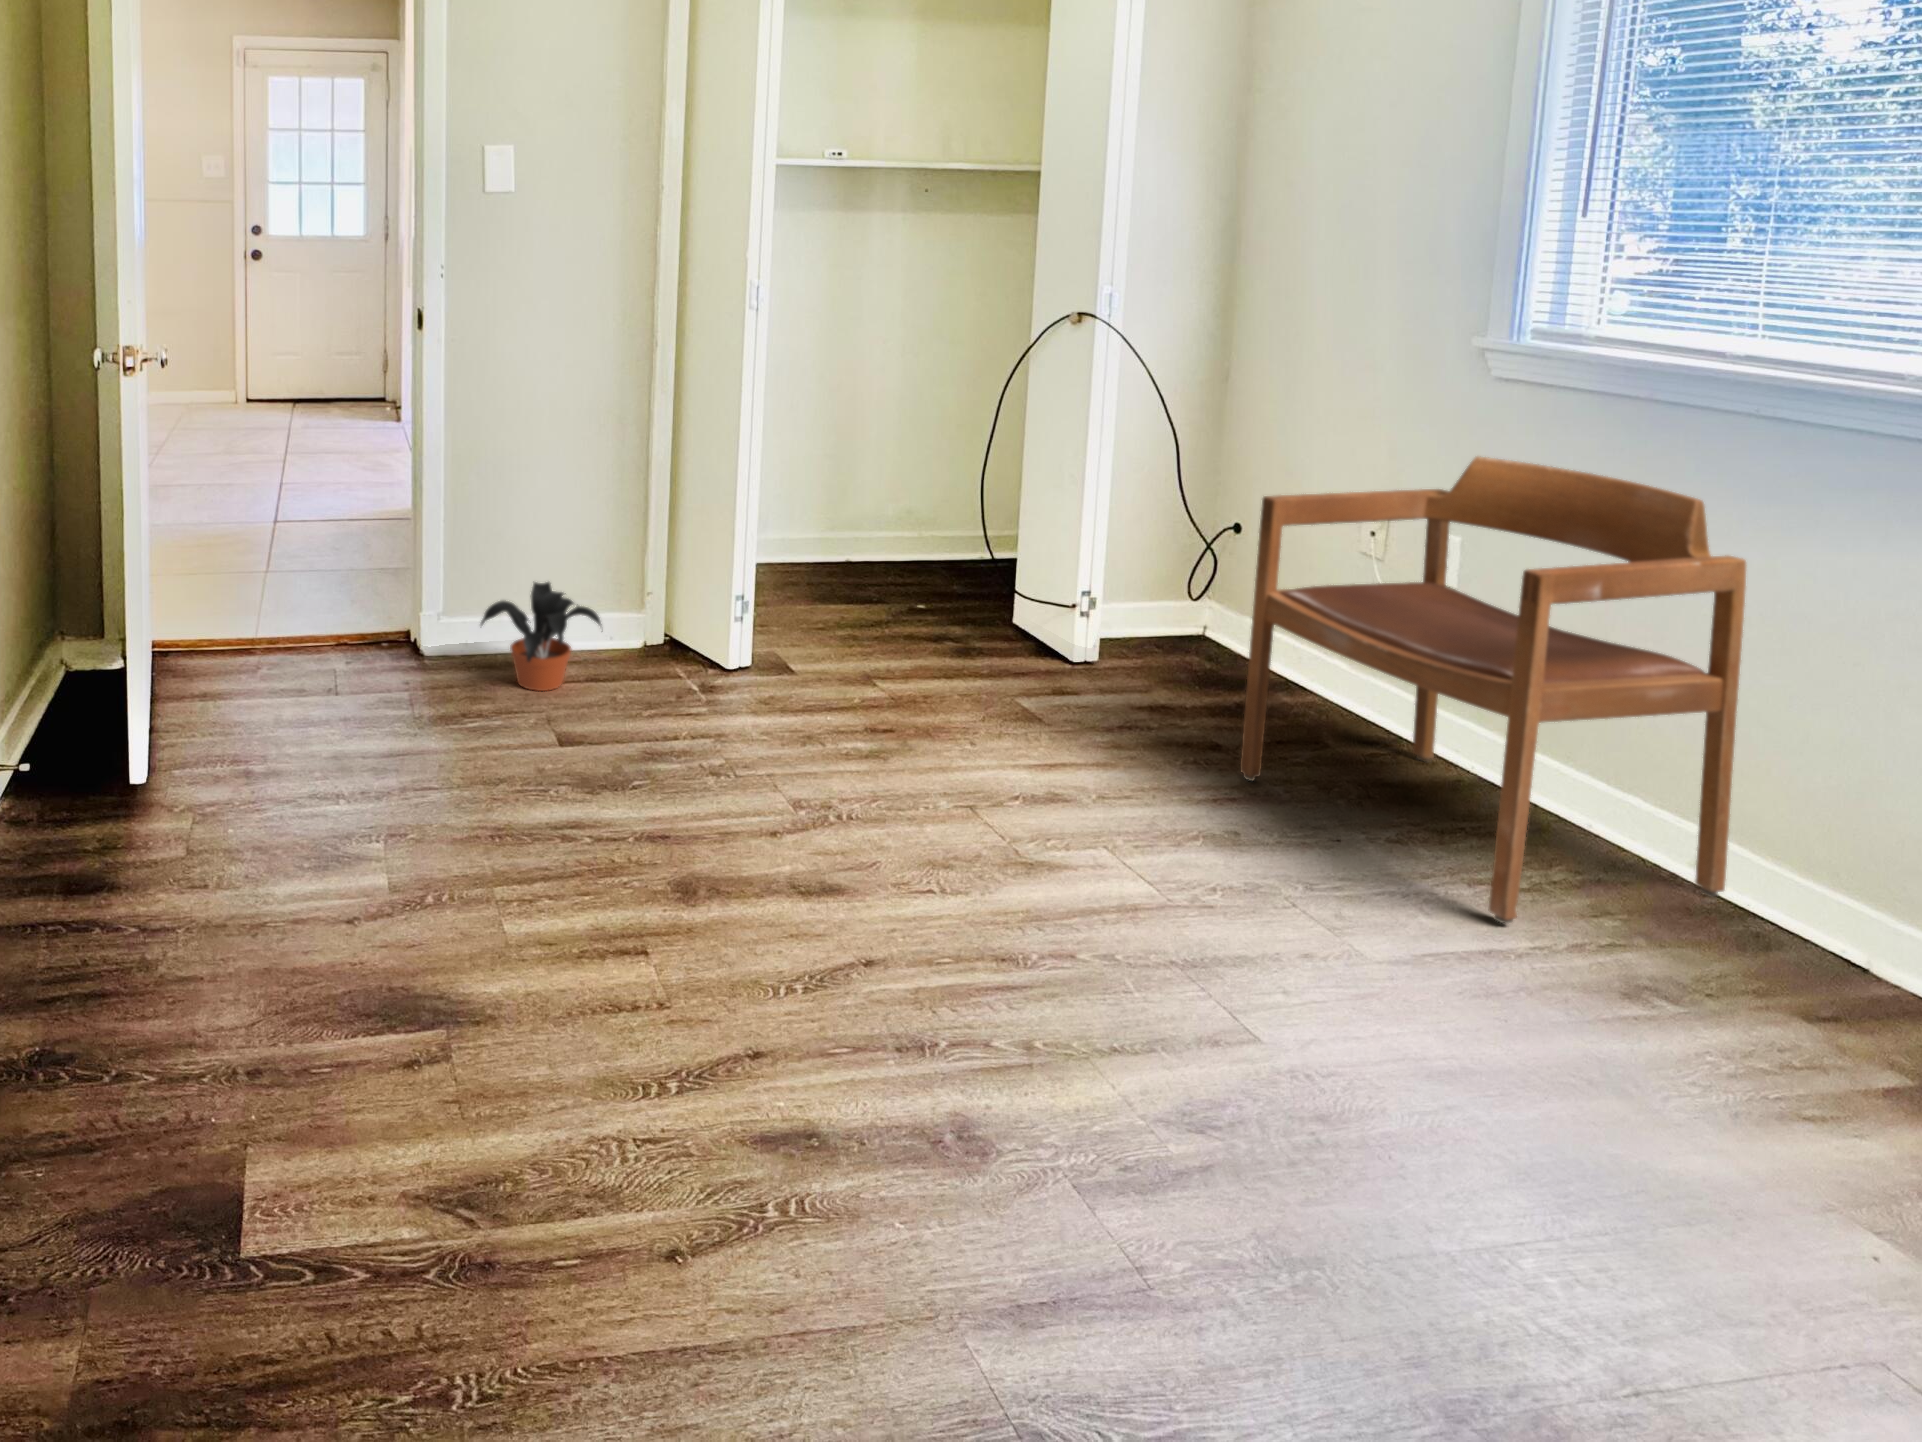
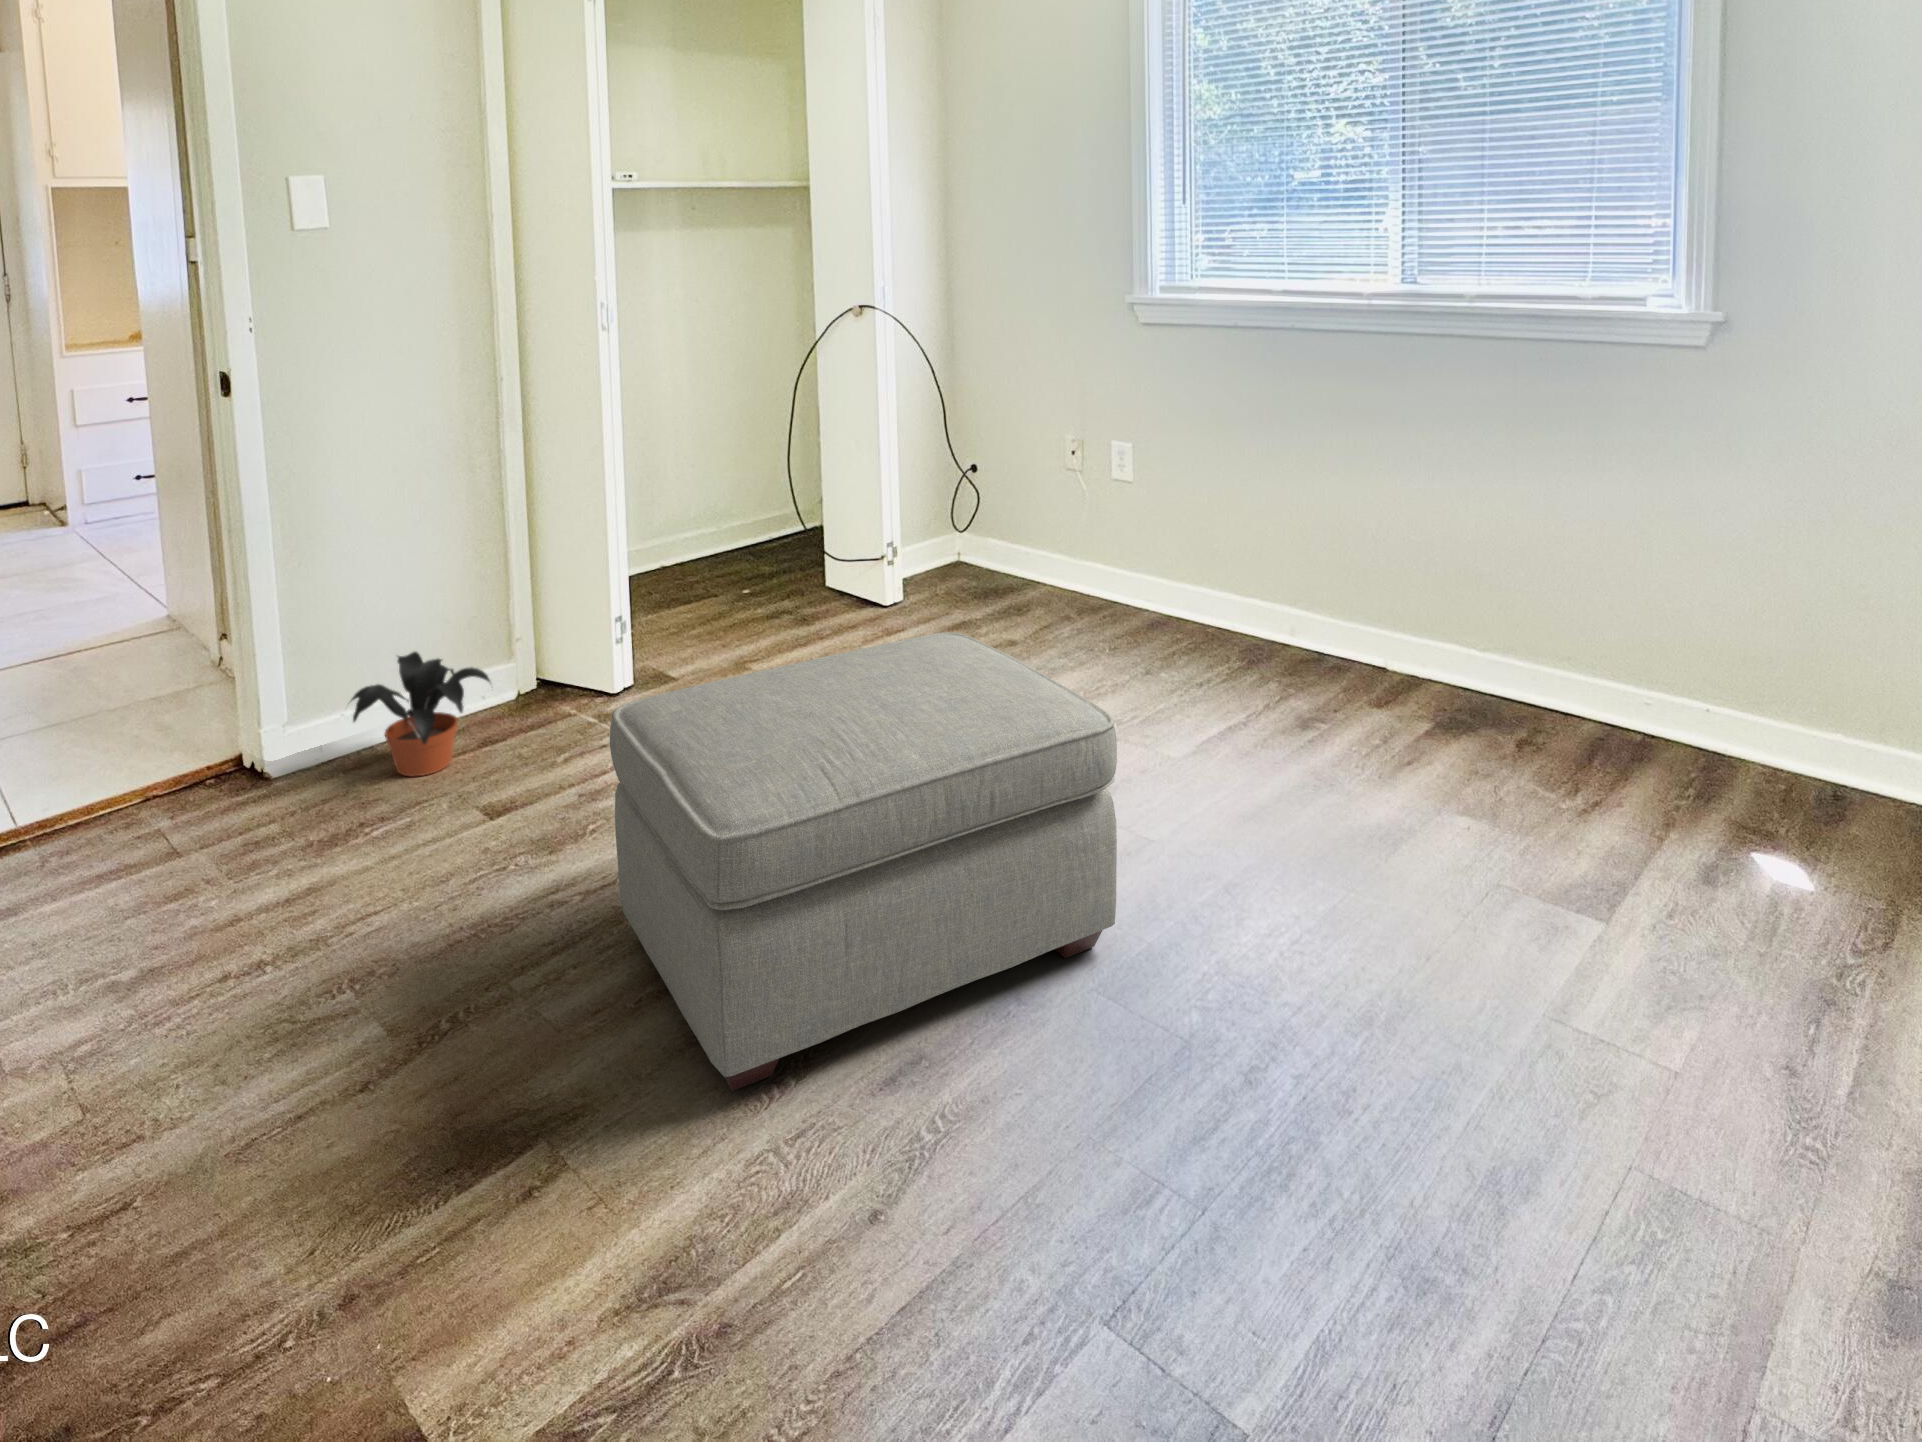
armchair: present [1240,457,1746,924] -> none [1040,382,1310,707]
ottoman: none [593,668,1147,1124] -> present [610,632,1117,1091]

